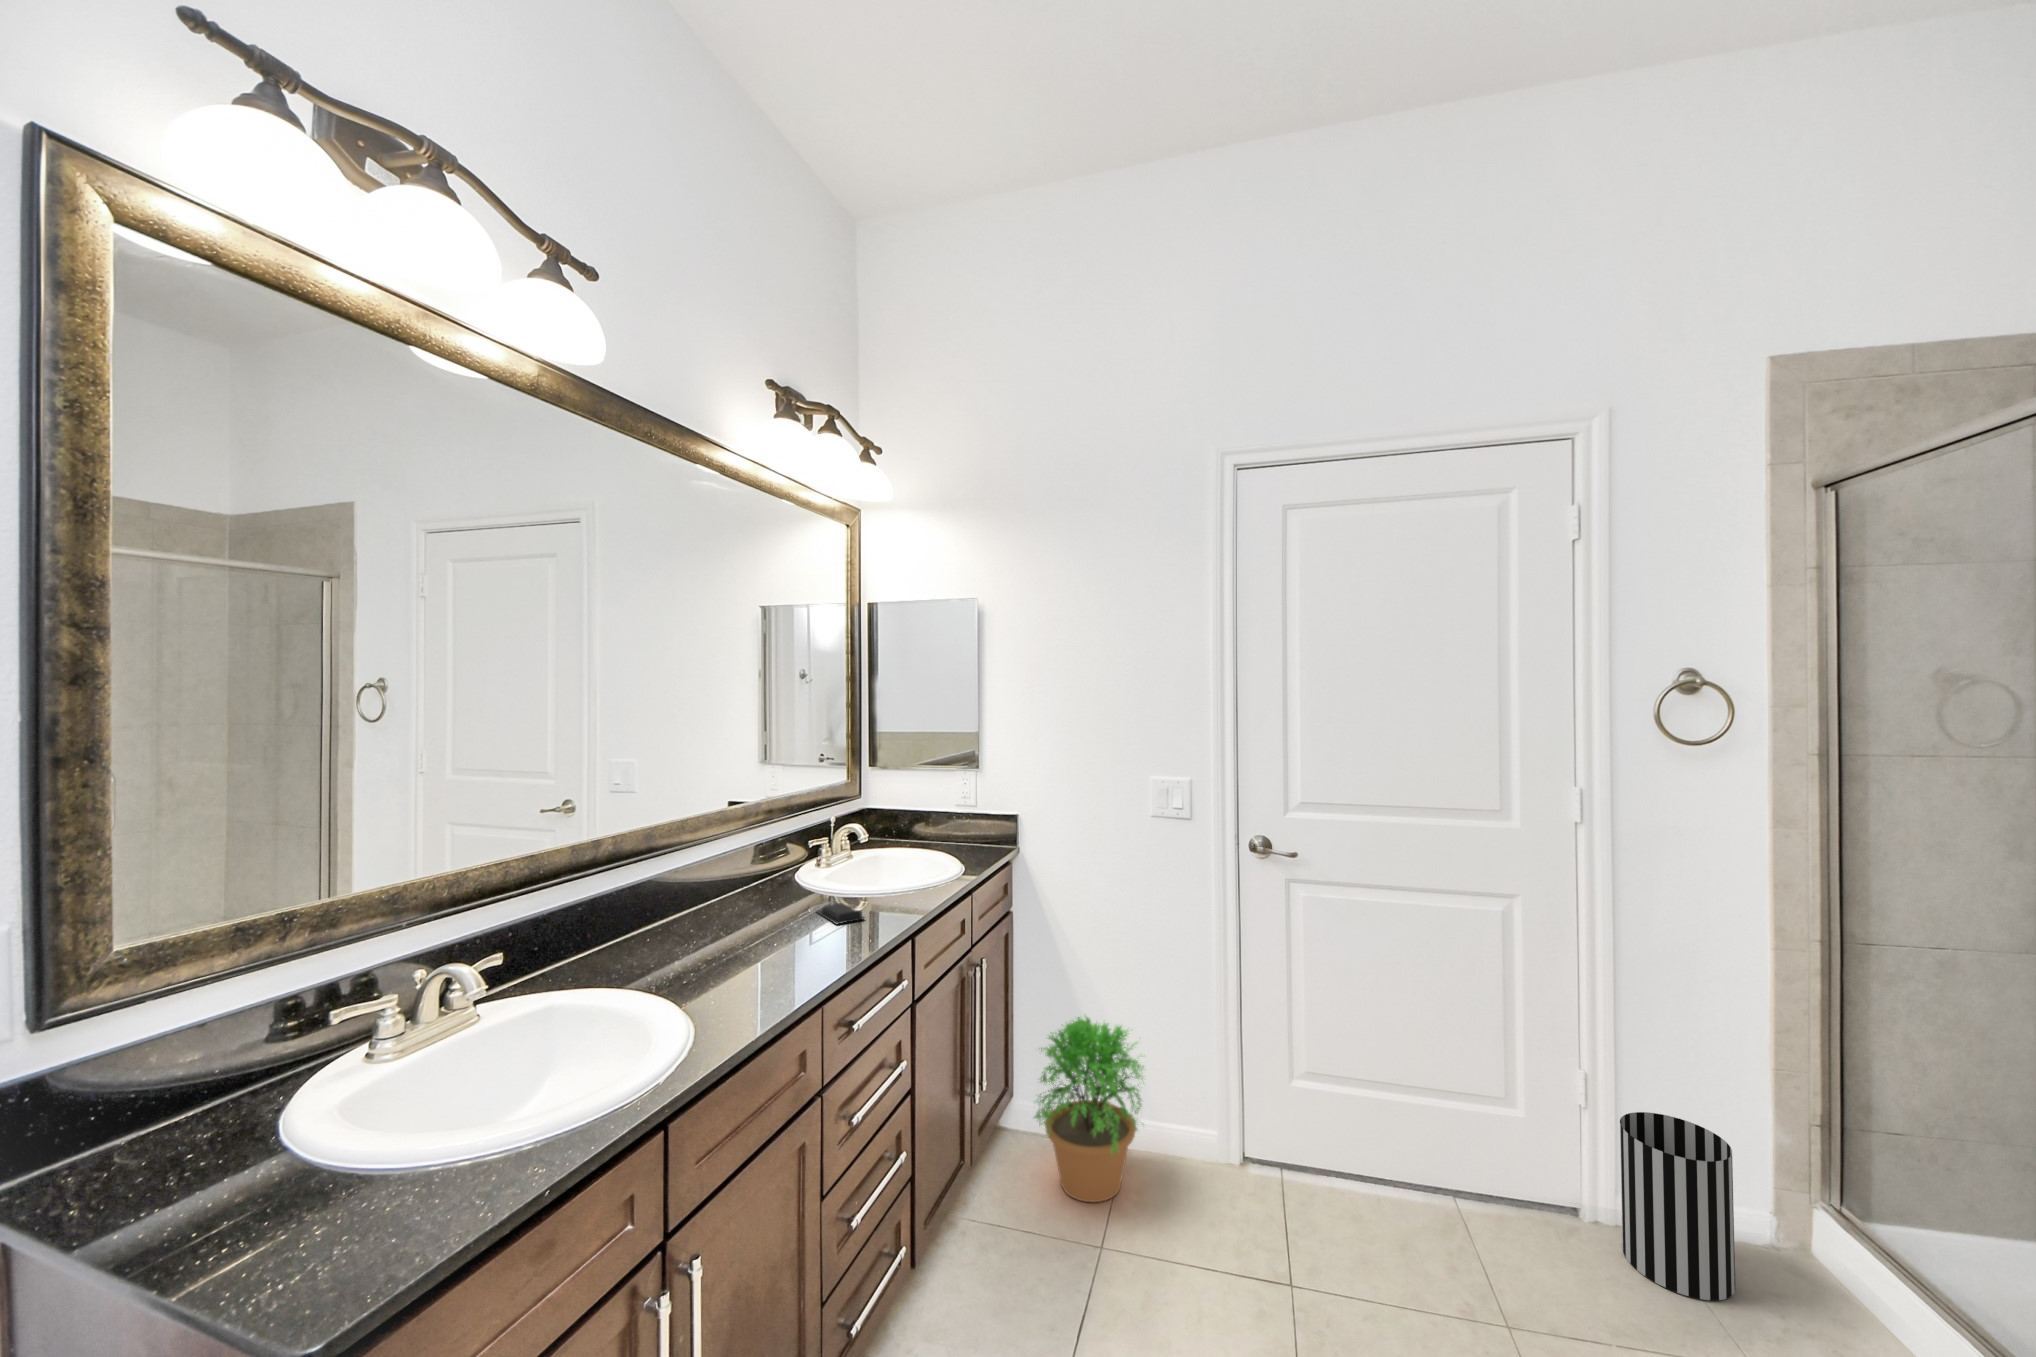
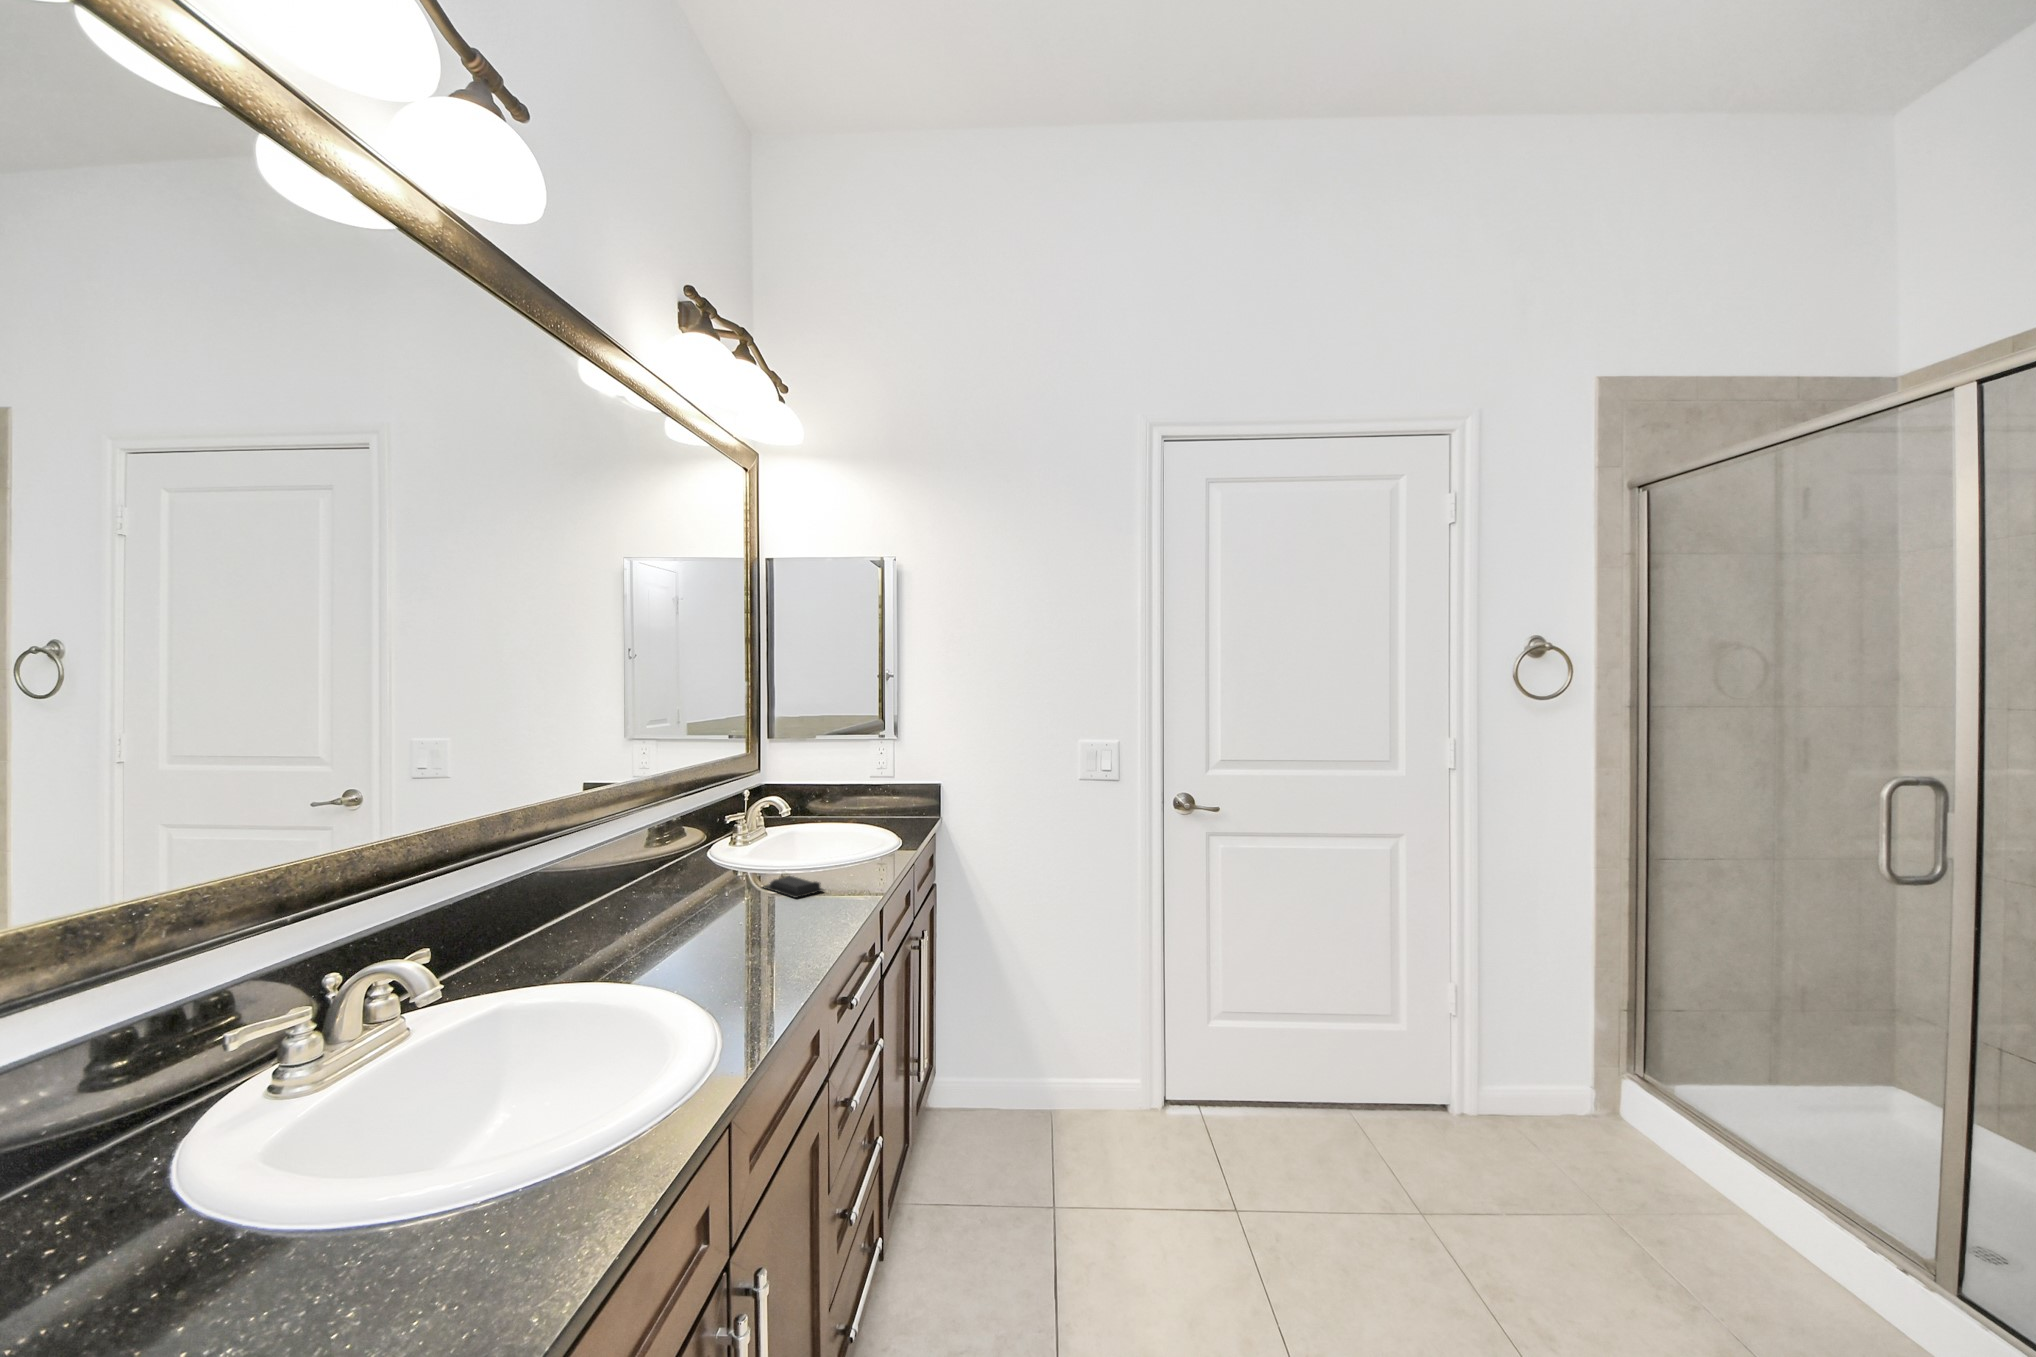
potted plant: present [1035,1016,1144,1202] -> none [966,980,1089,1166]
wastebasket: present [1620,1112,1735,1301] -> none [1488,1017,1576,1168]

